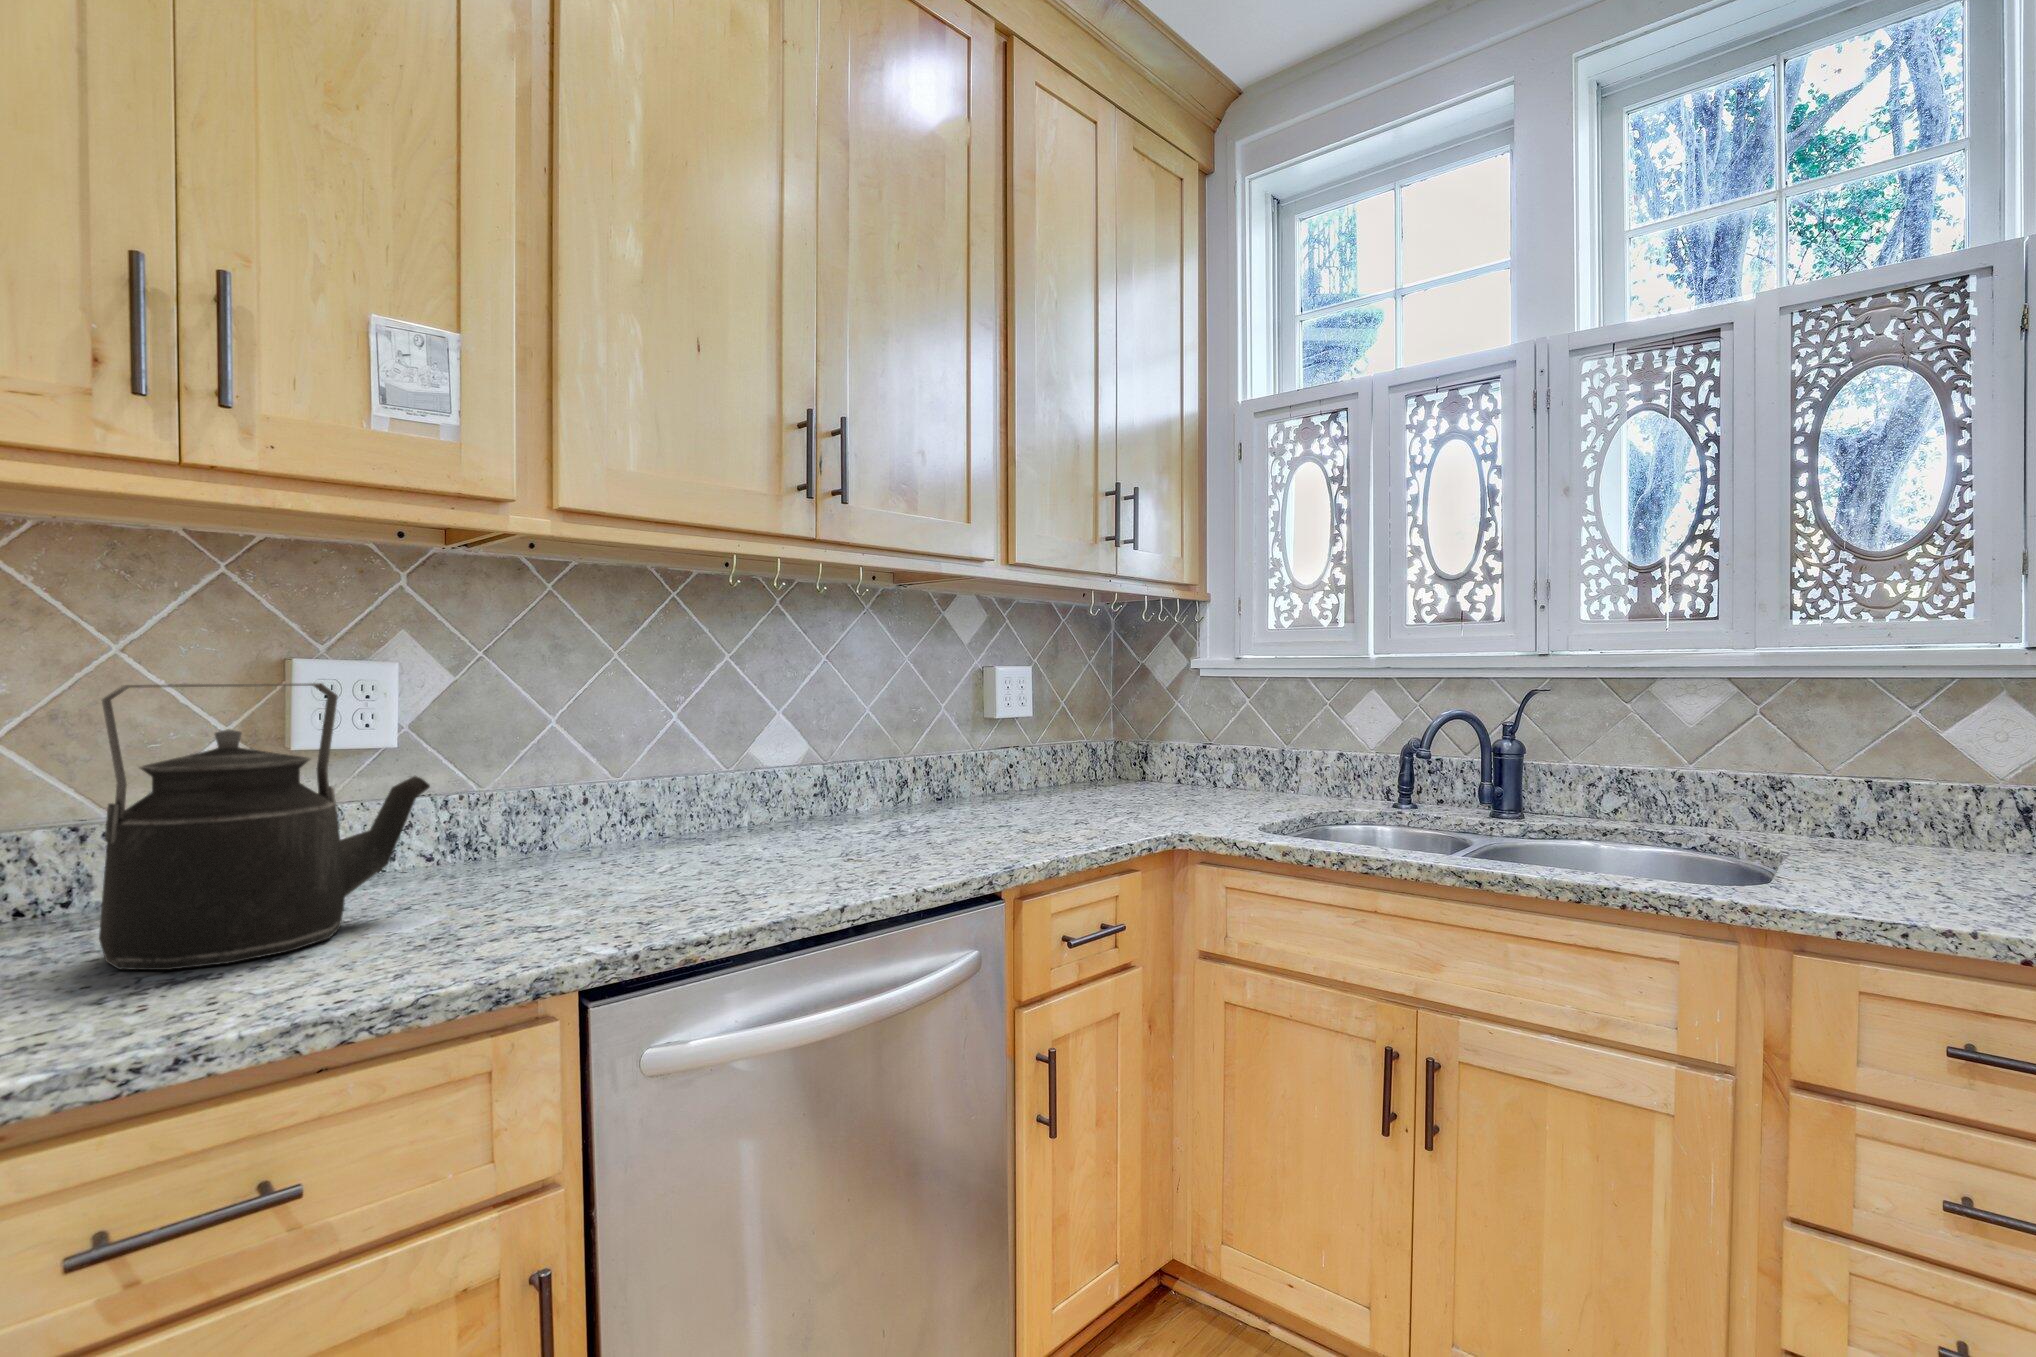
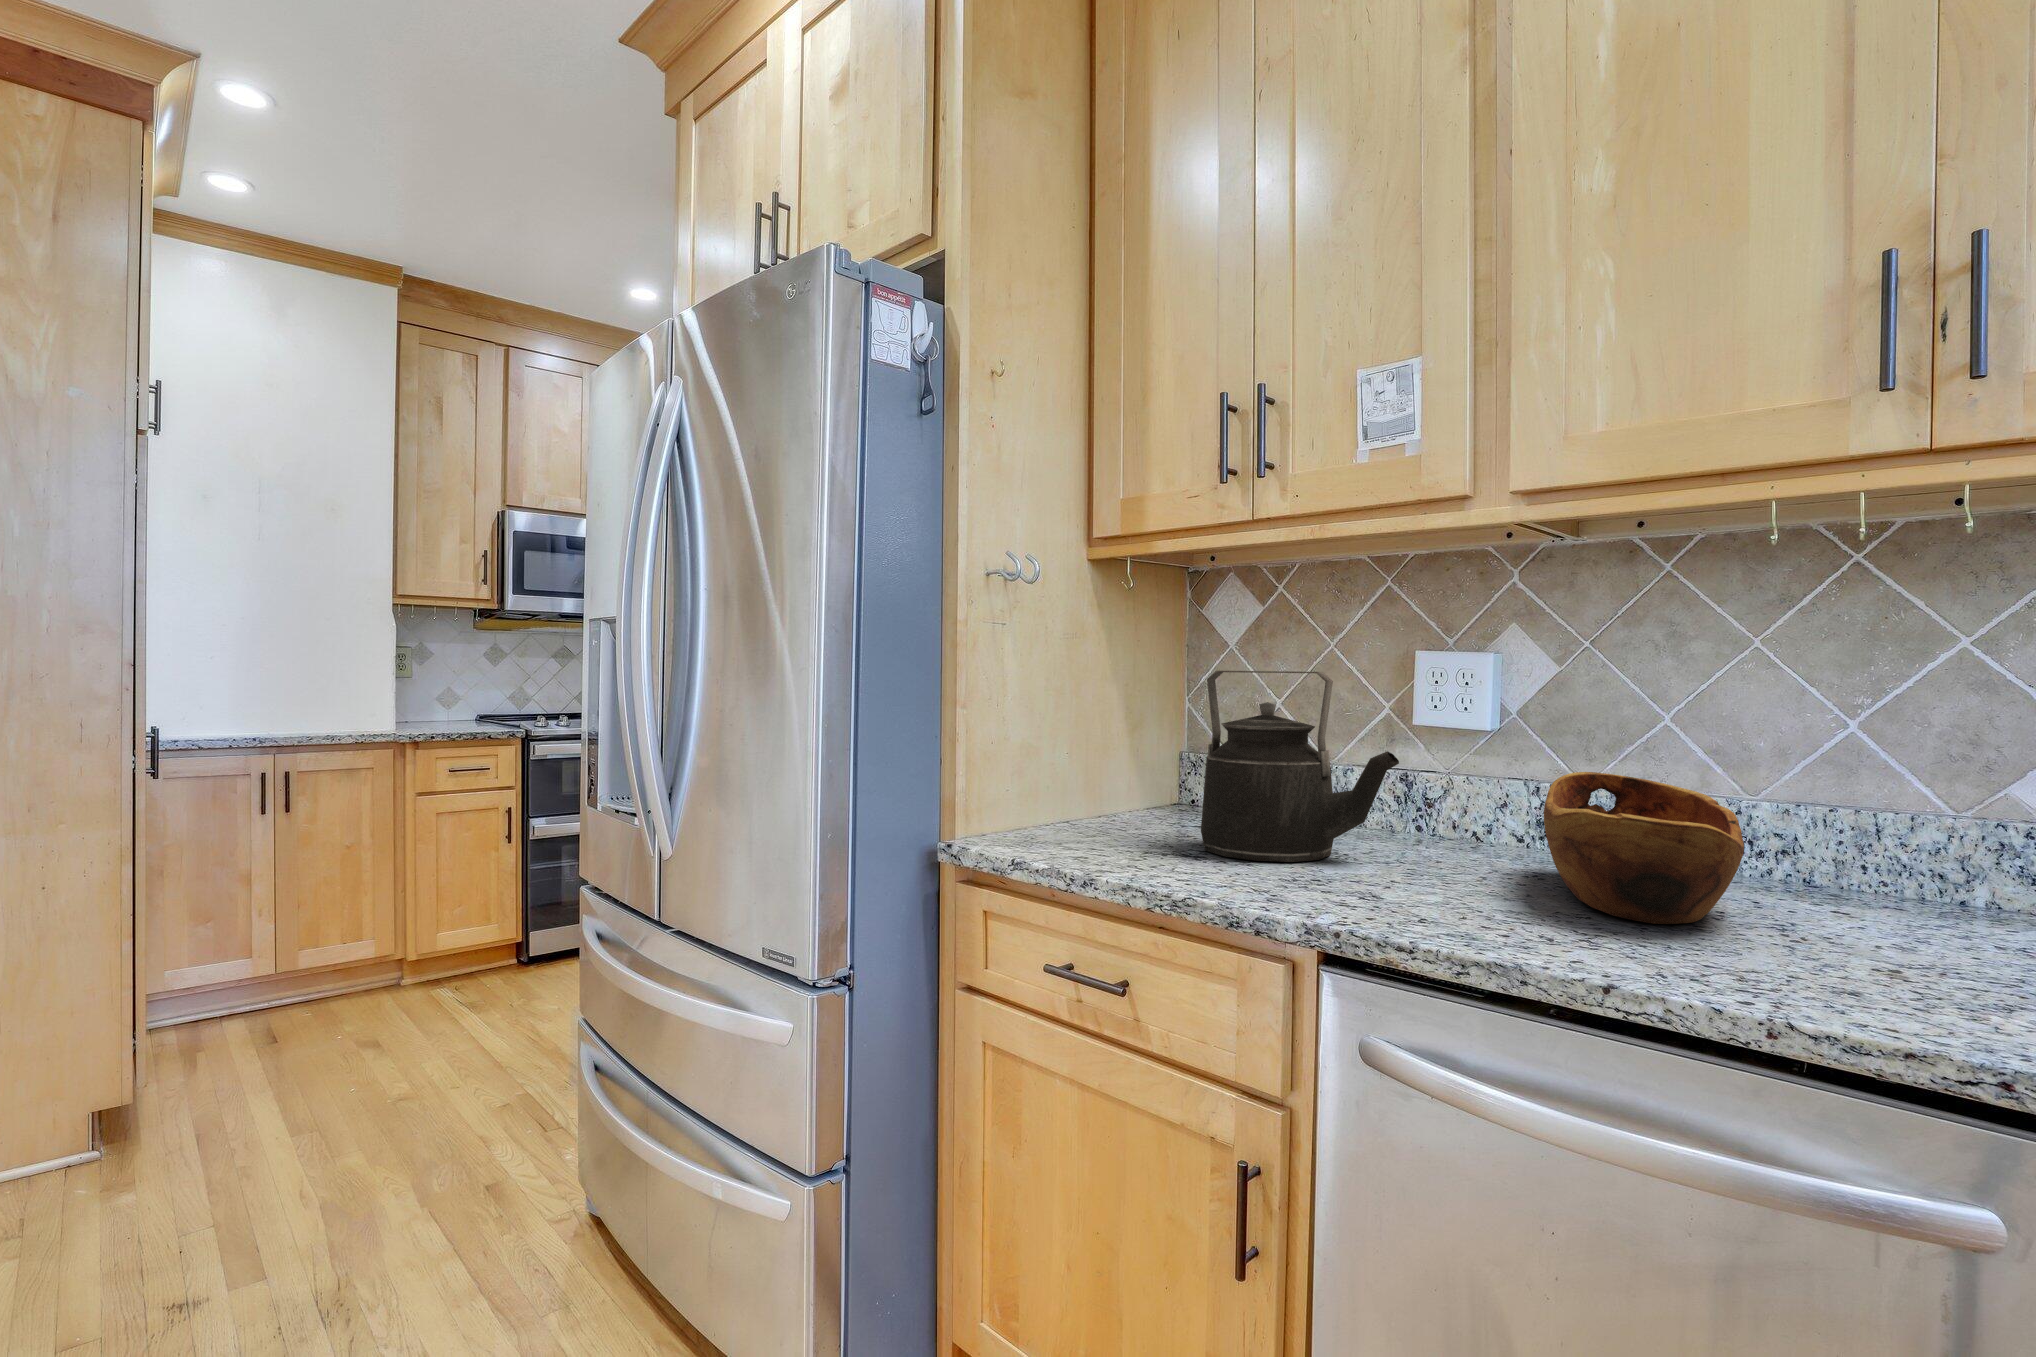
wooden bowl: none [526,773,768,878] -> present [1544,772,1744,924]

